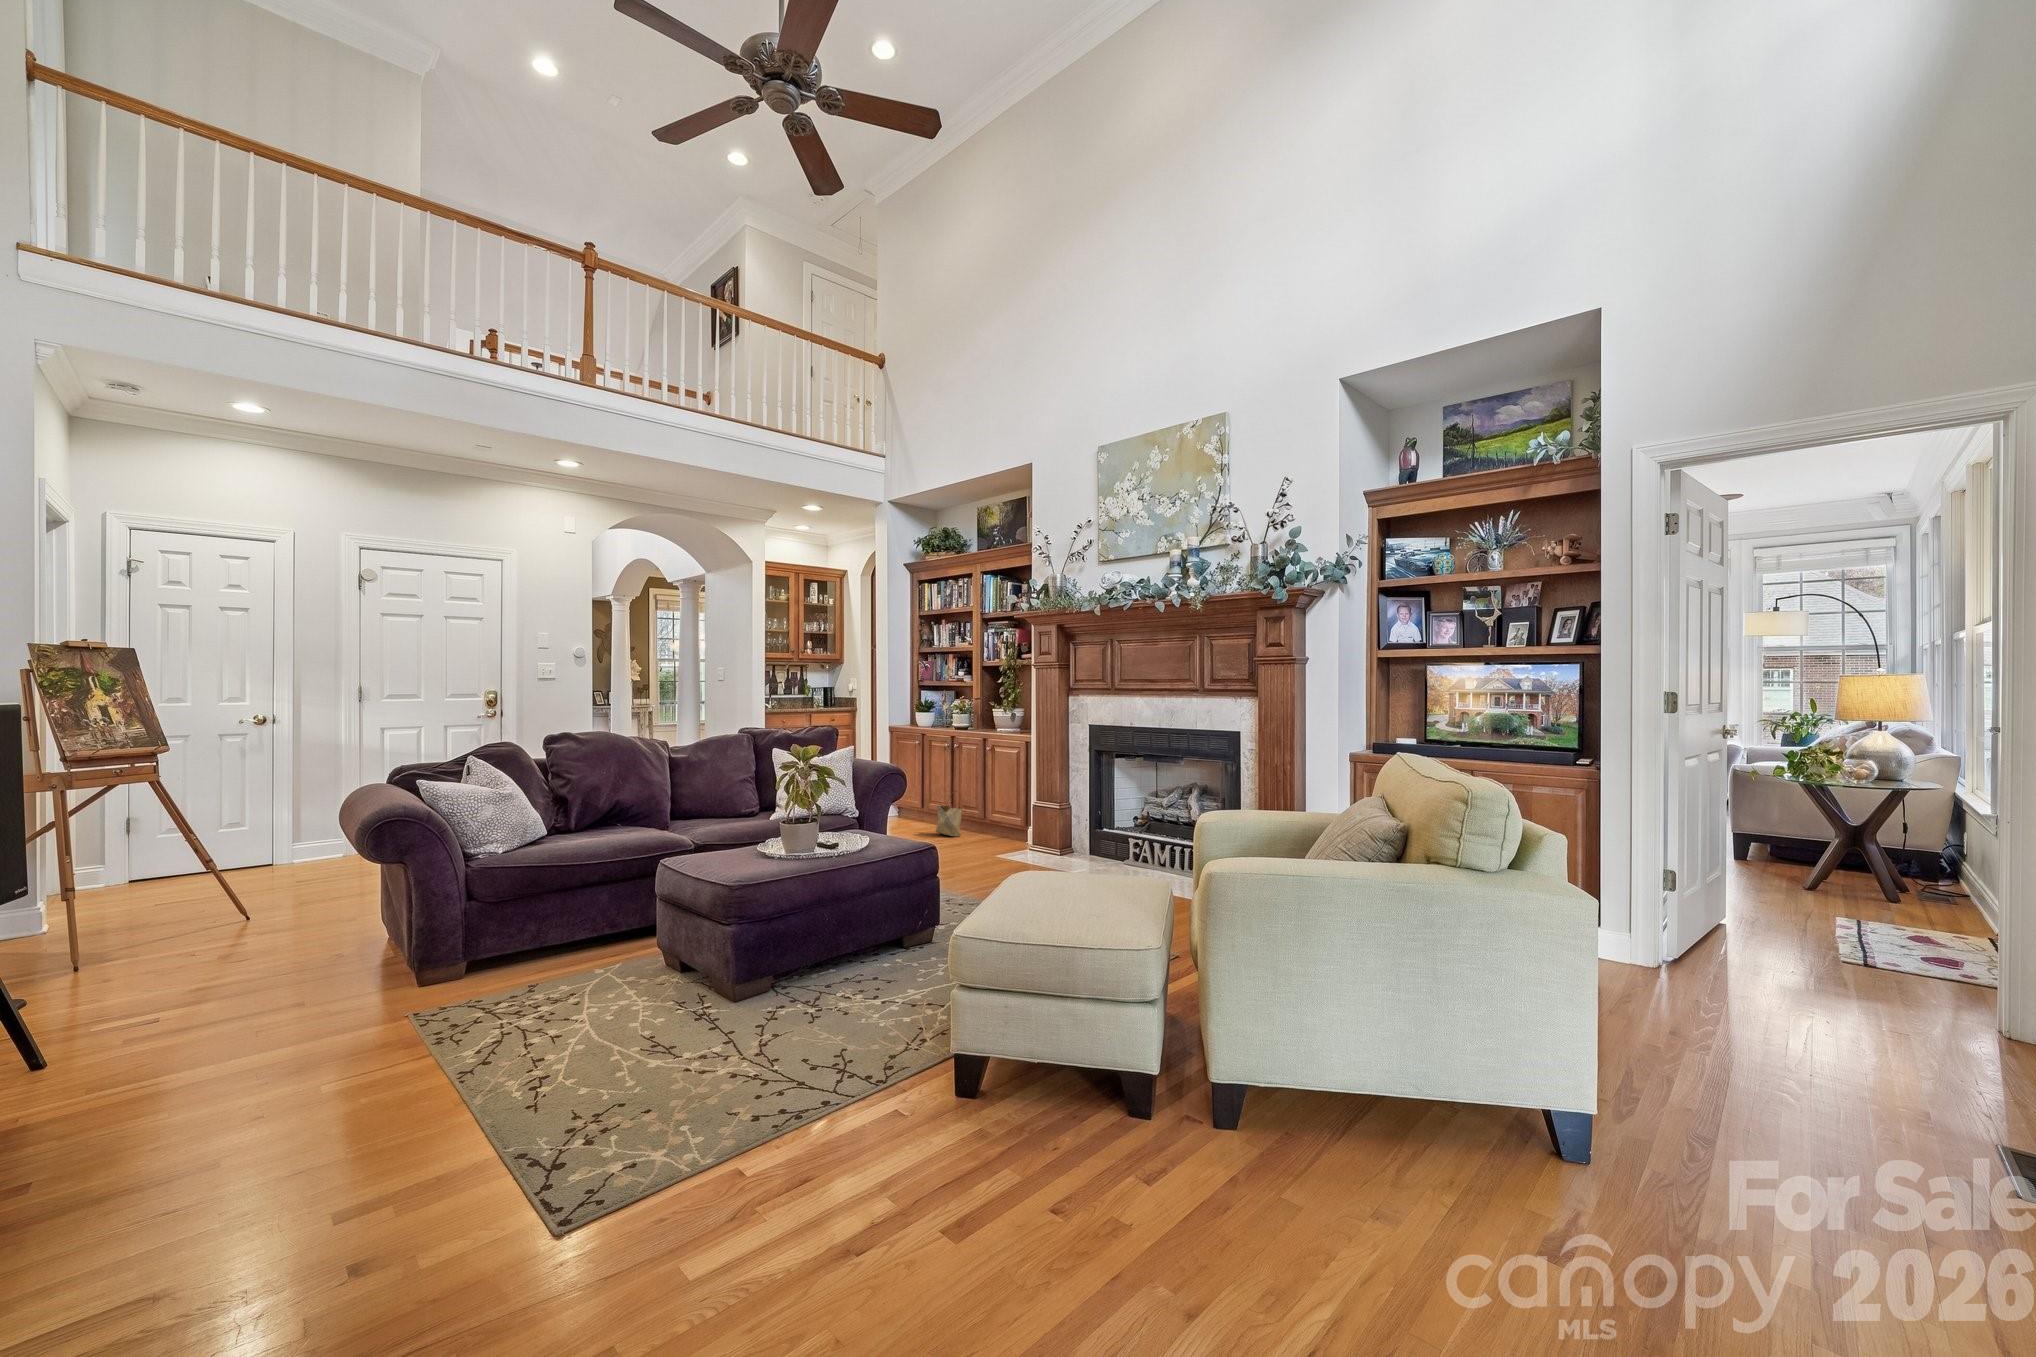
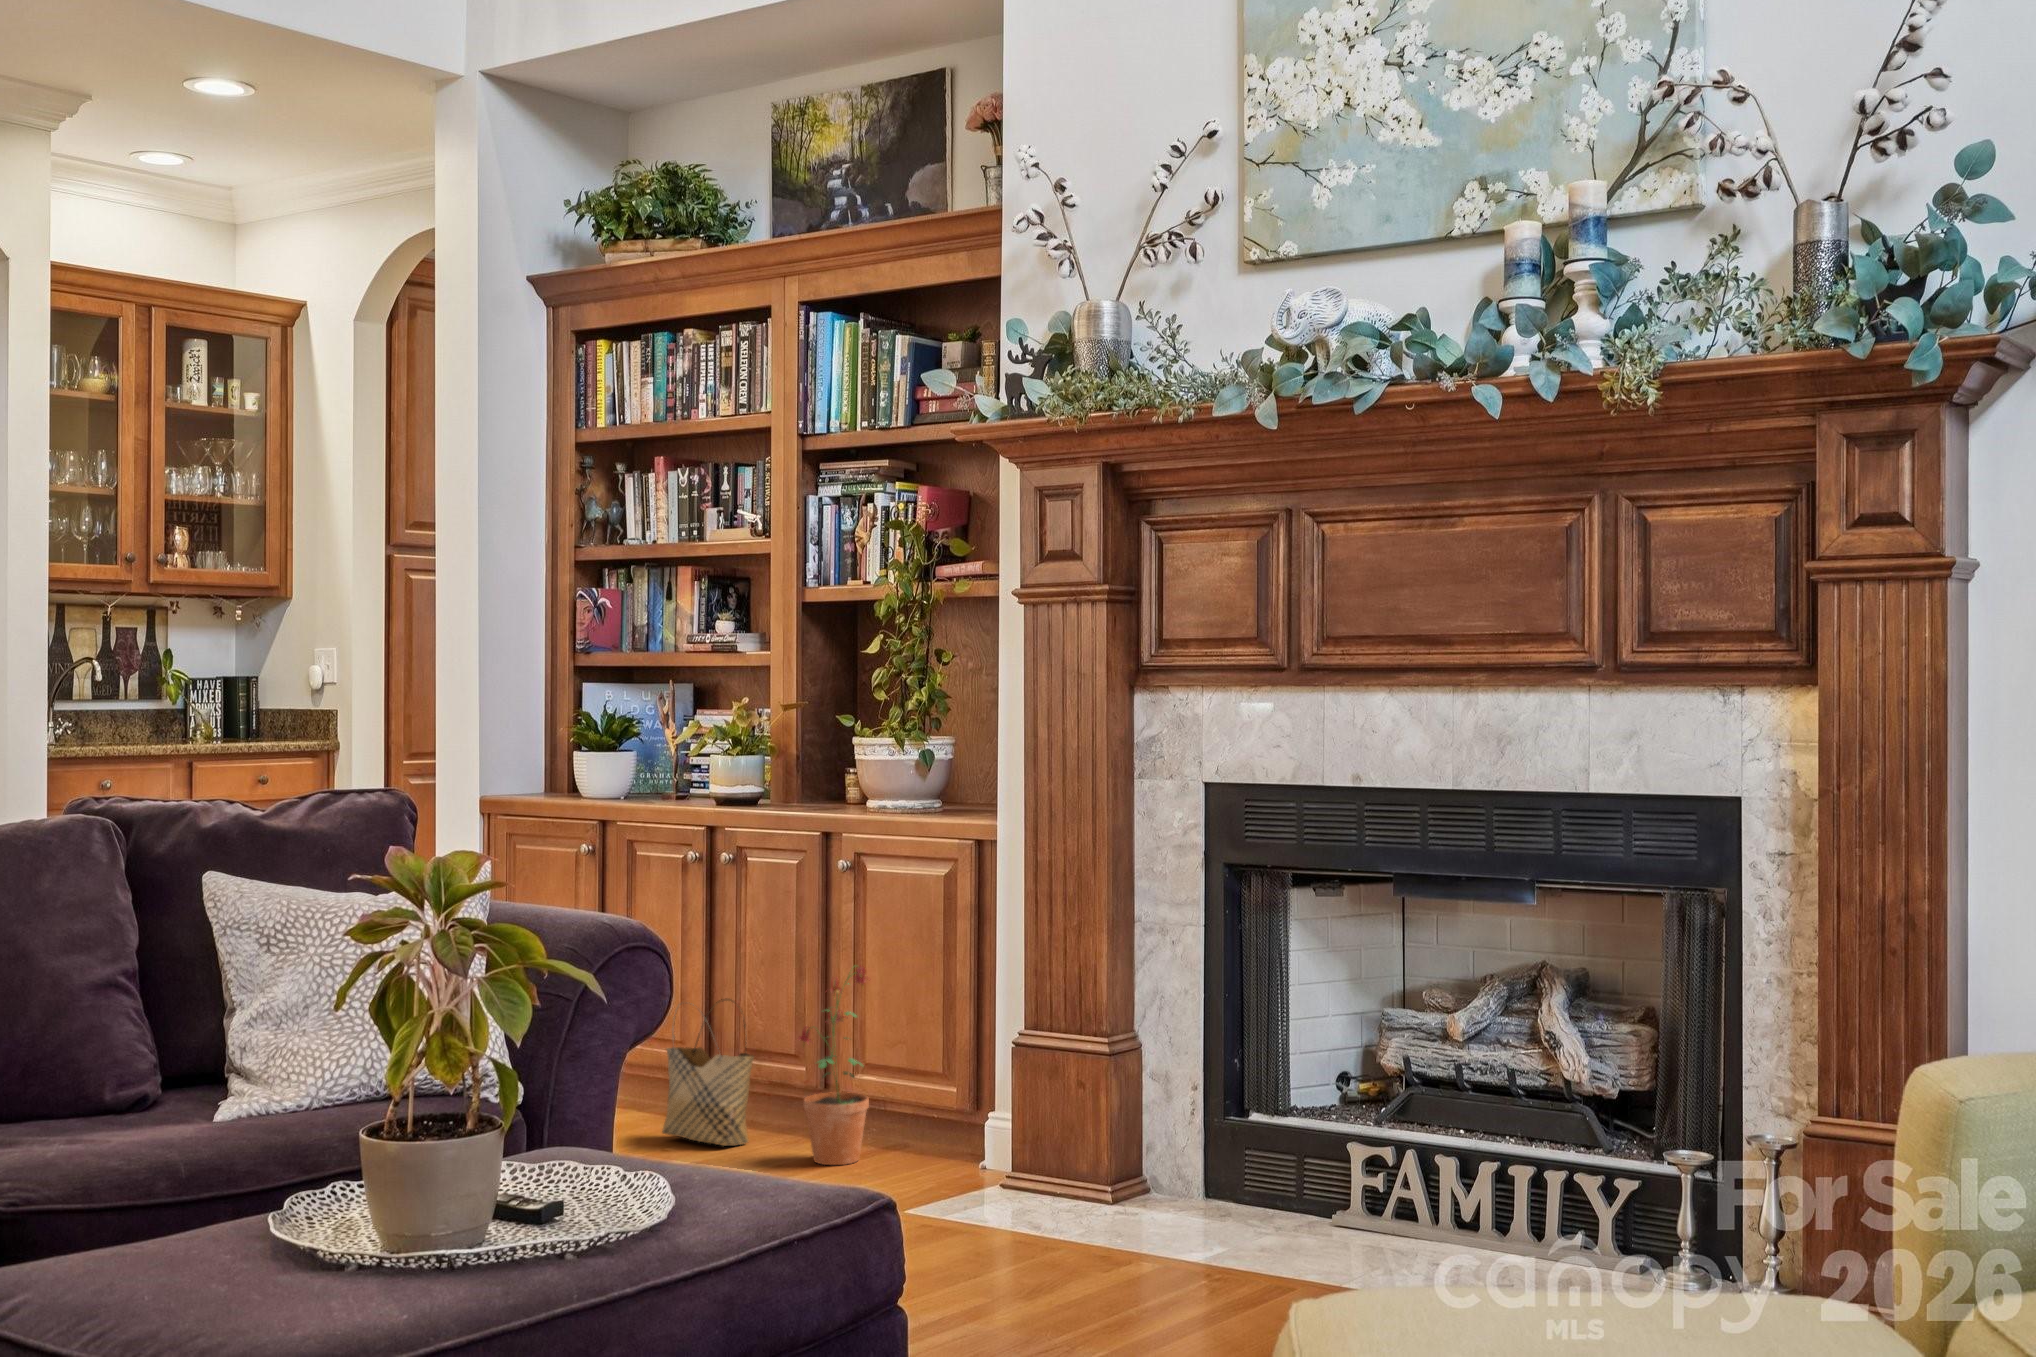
potted plant: none [972,781,997,843] -> present [798,966,869,1165]

